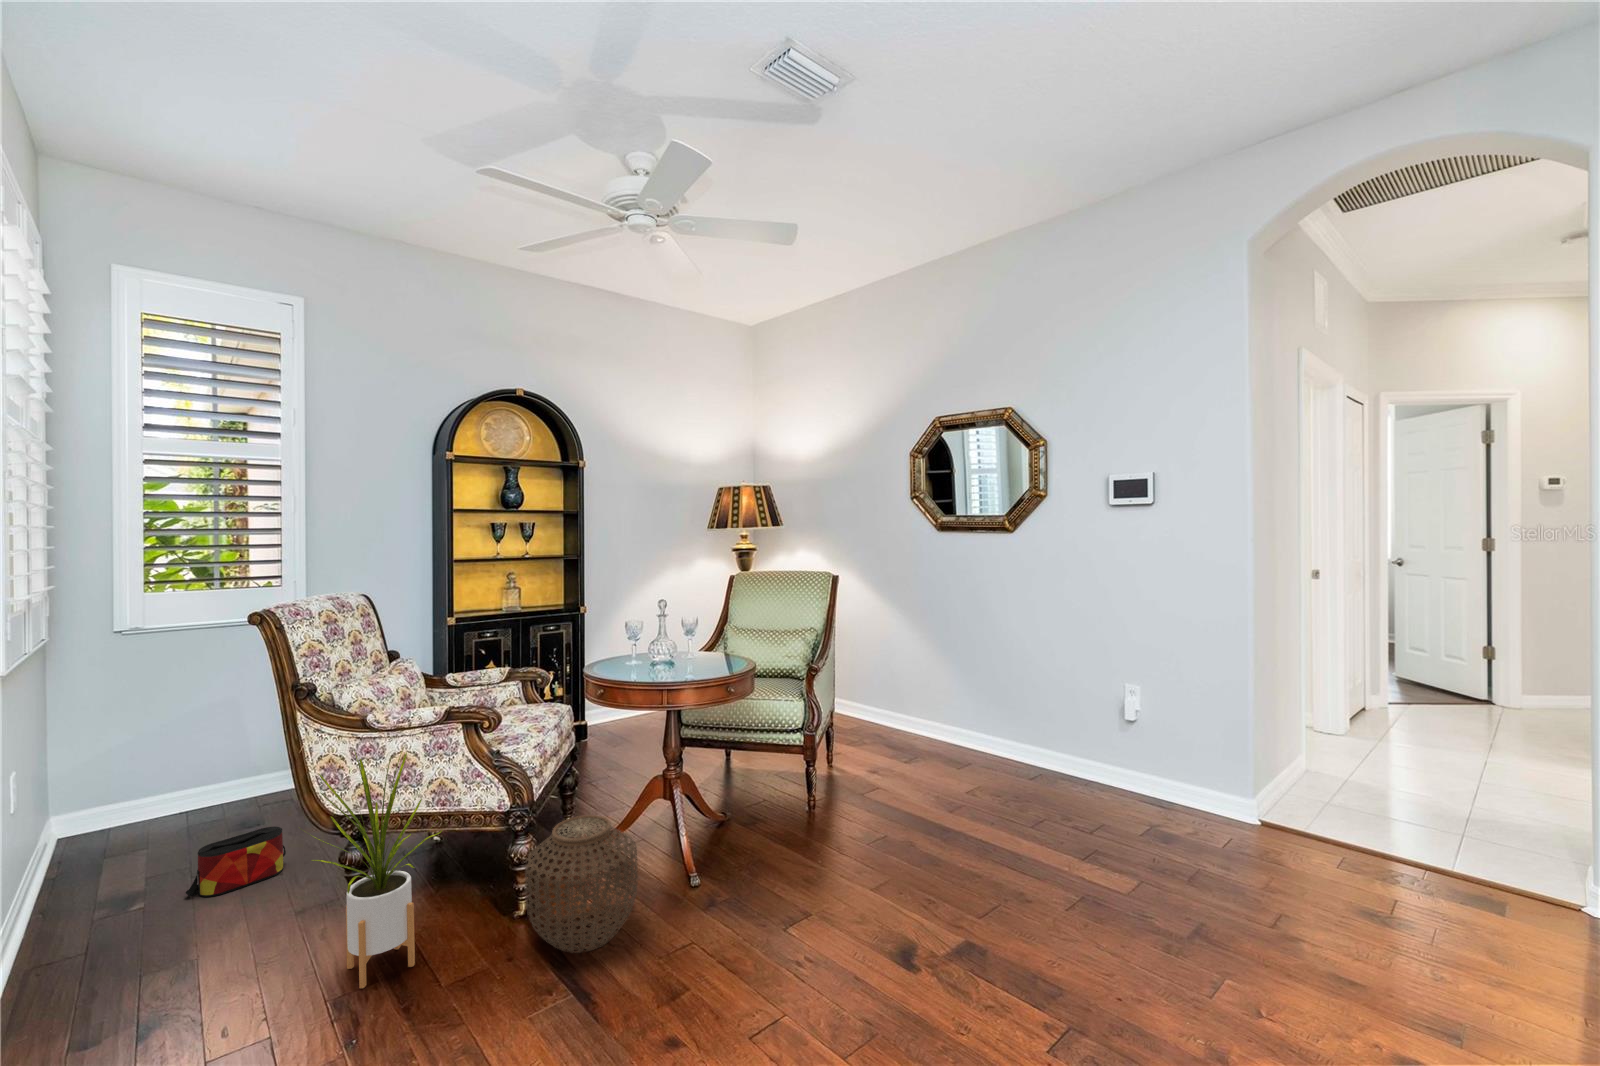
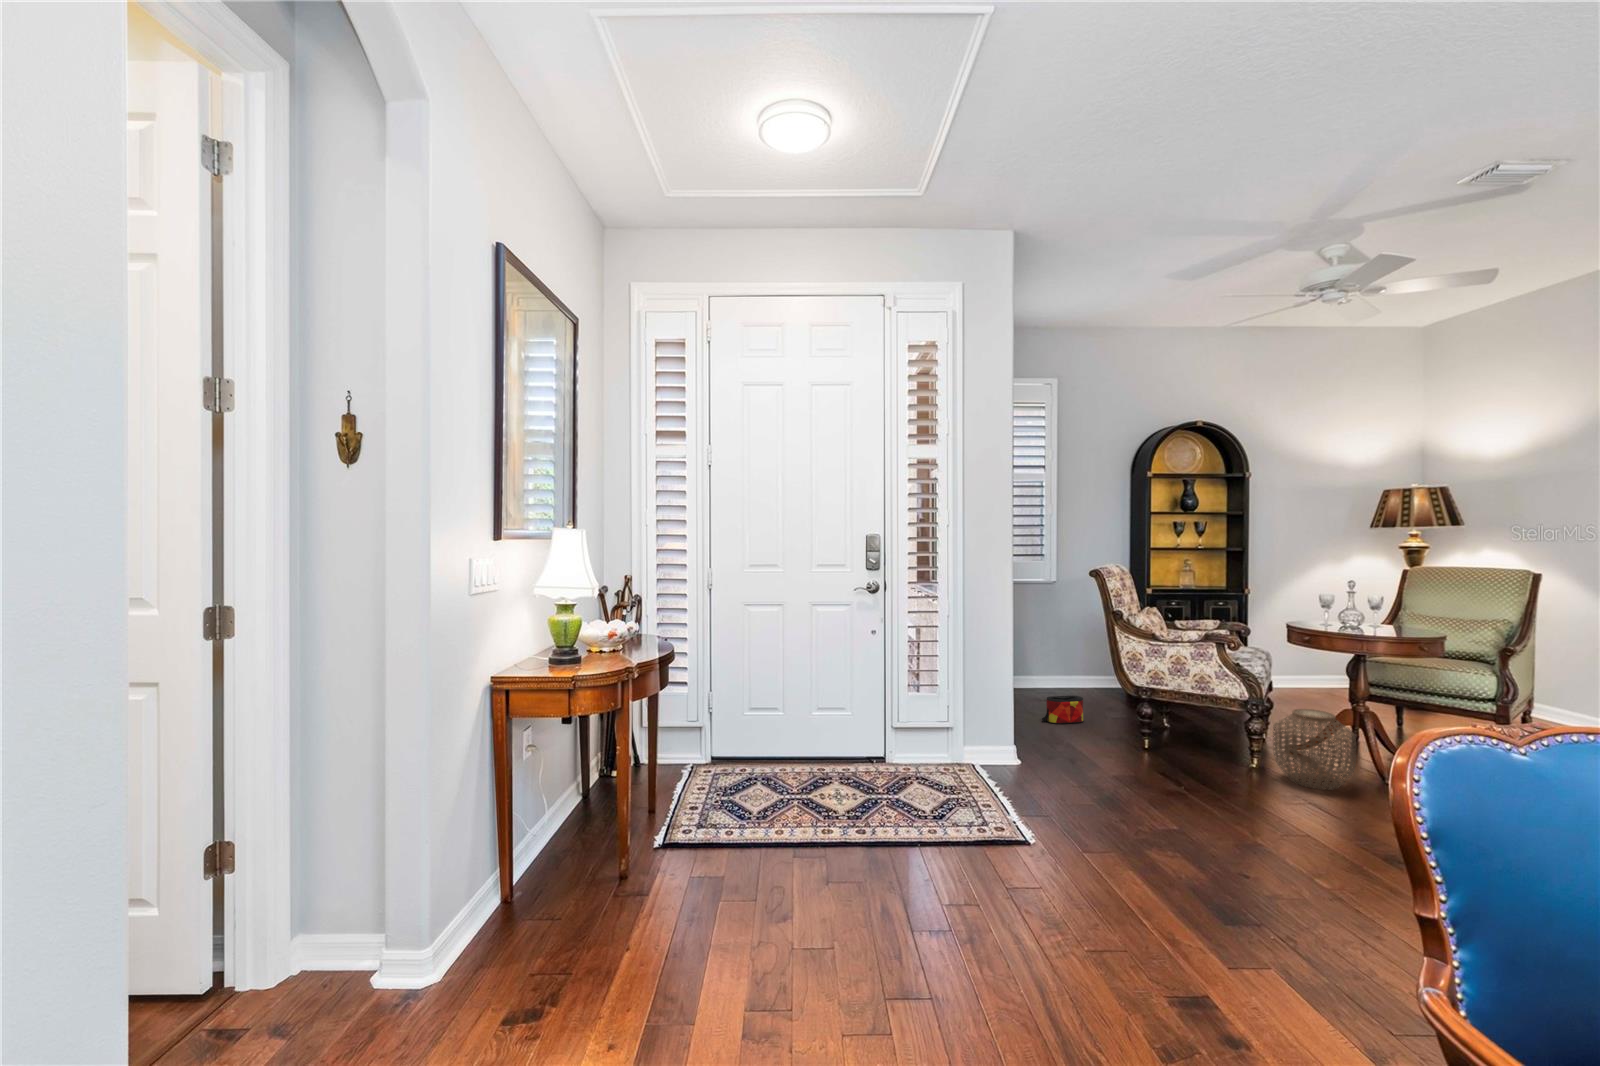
house plant: present [313,747,442,988] -> none [1147,643,1220,771]

